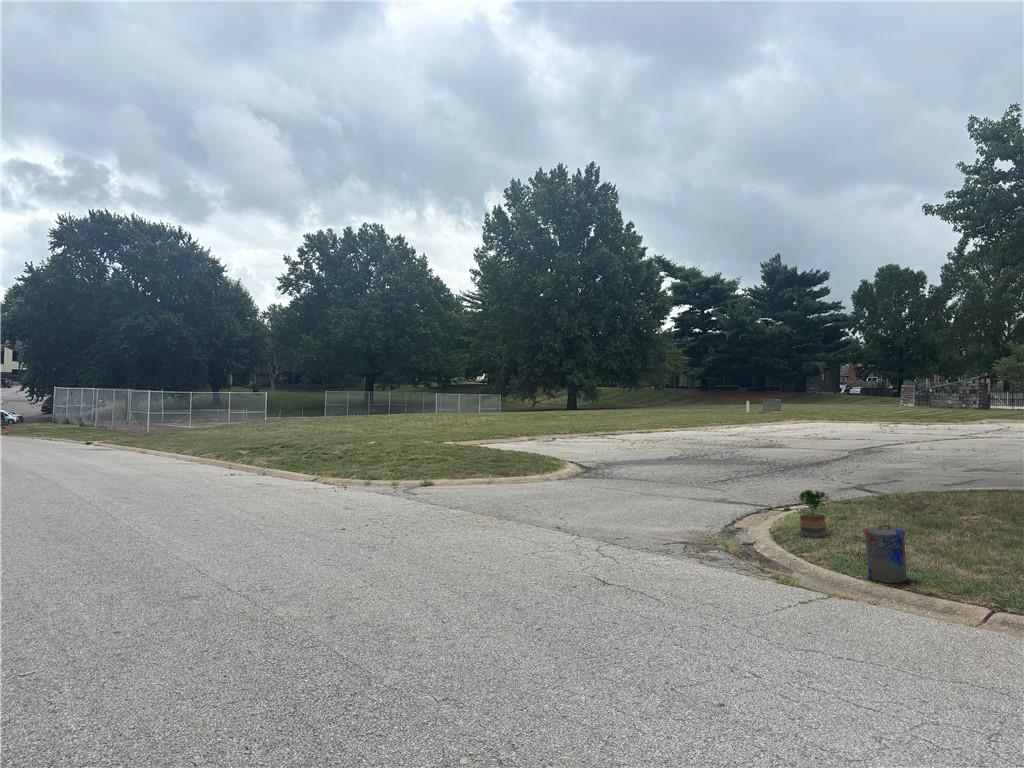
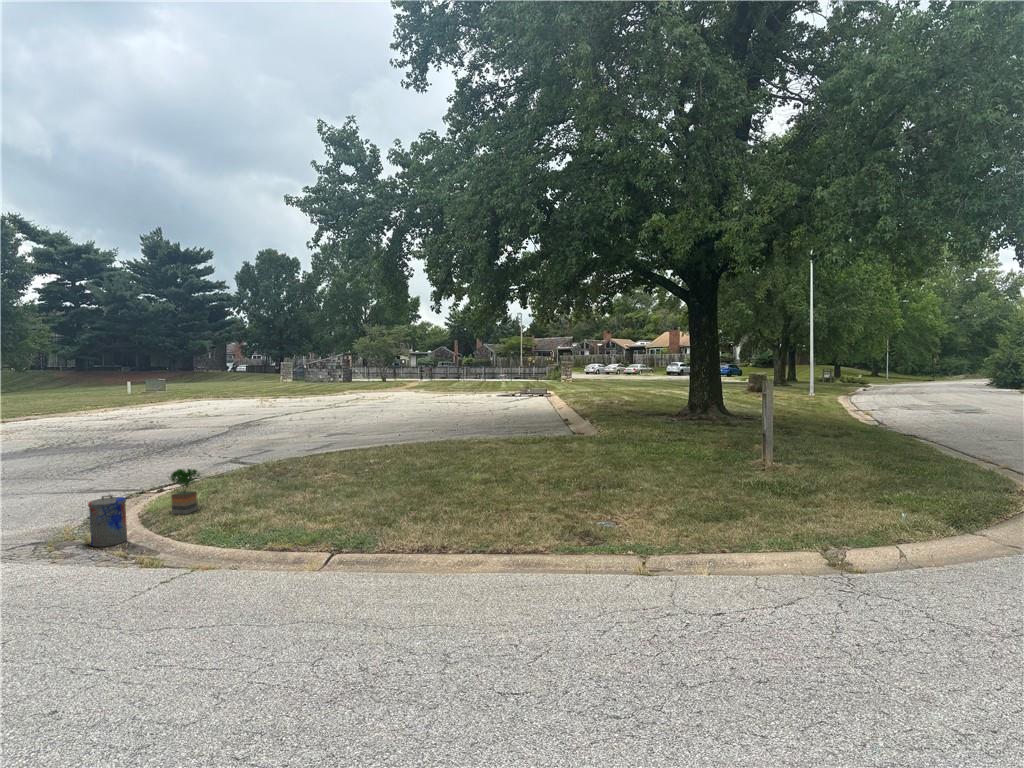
trash can: present [865,525,907,583] -> present [88,495,127,547]

